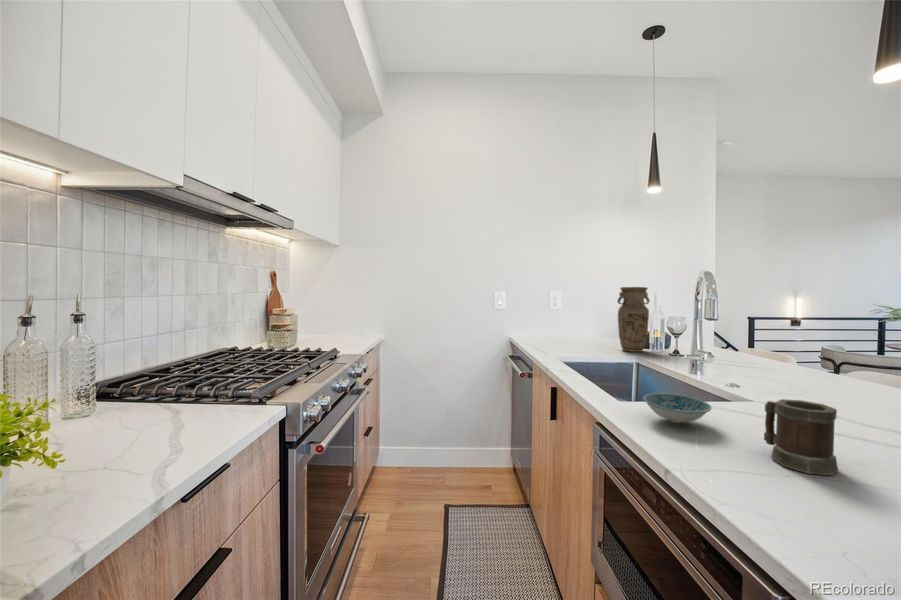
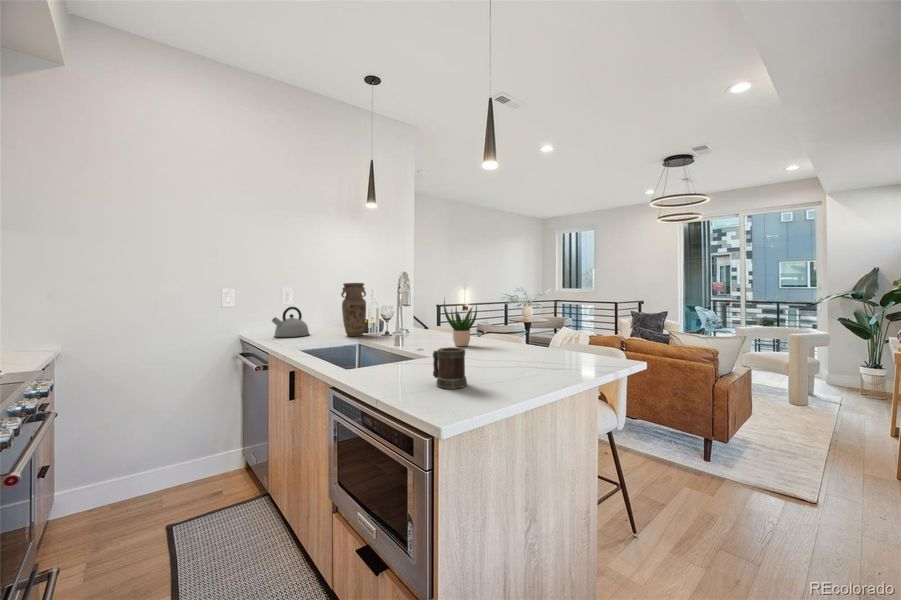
kettle: none [540,311,579,345] -> present [272,307,309,337]
potted plant: none [775,312,844,390] -> present [444,300,477,346]
ceramic bowl: present [643,393,712,423] -> none [362,358,405,377]

